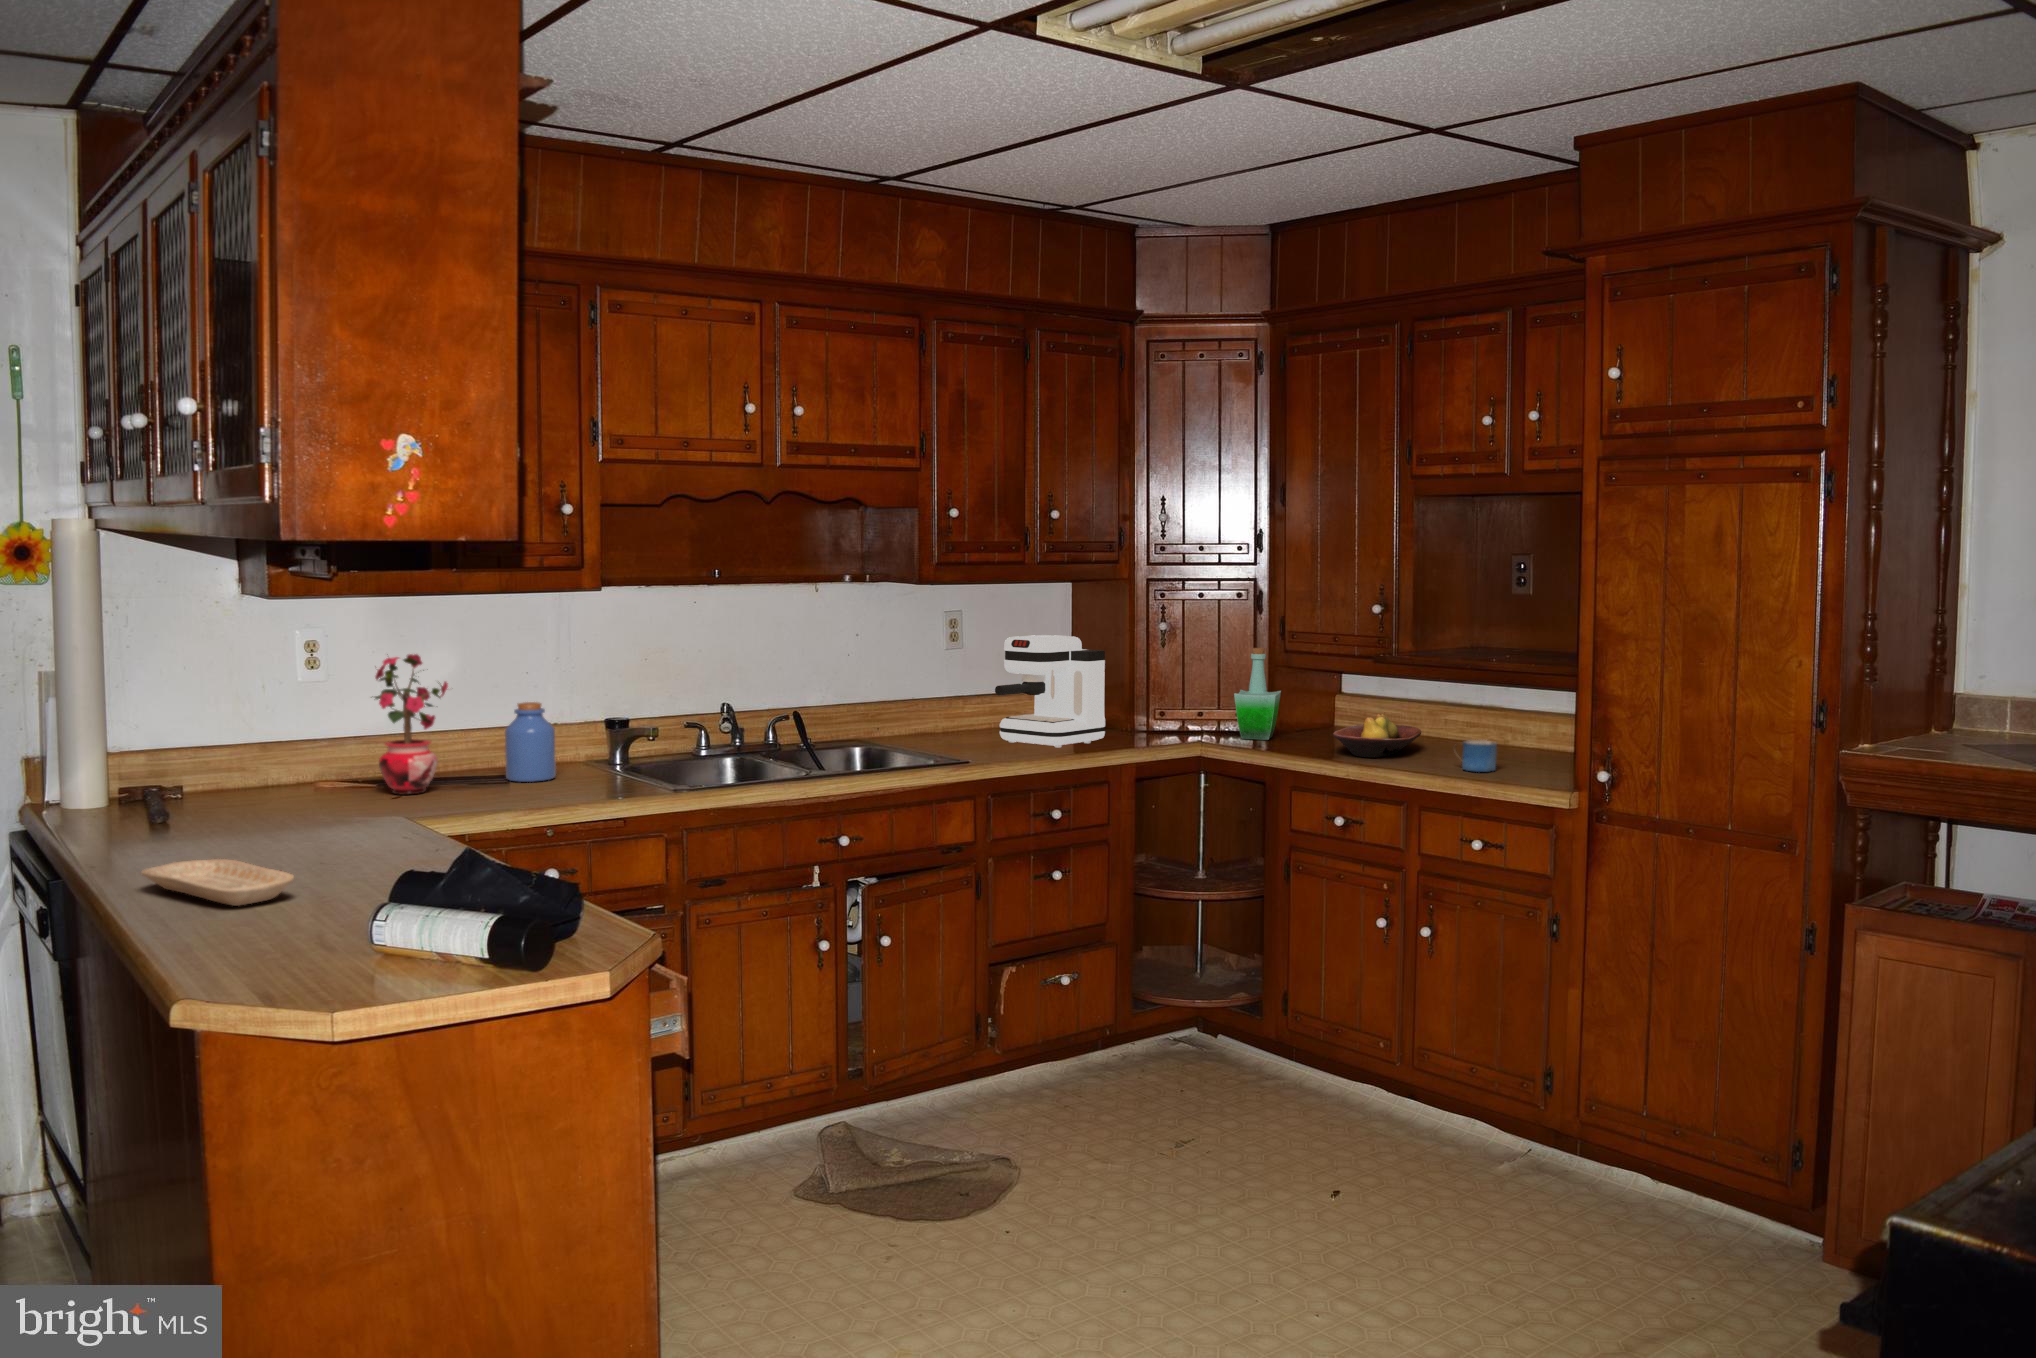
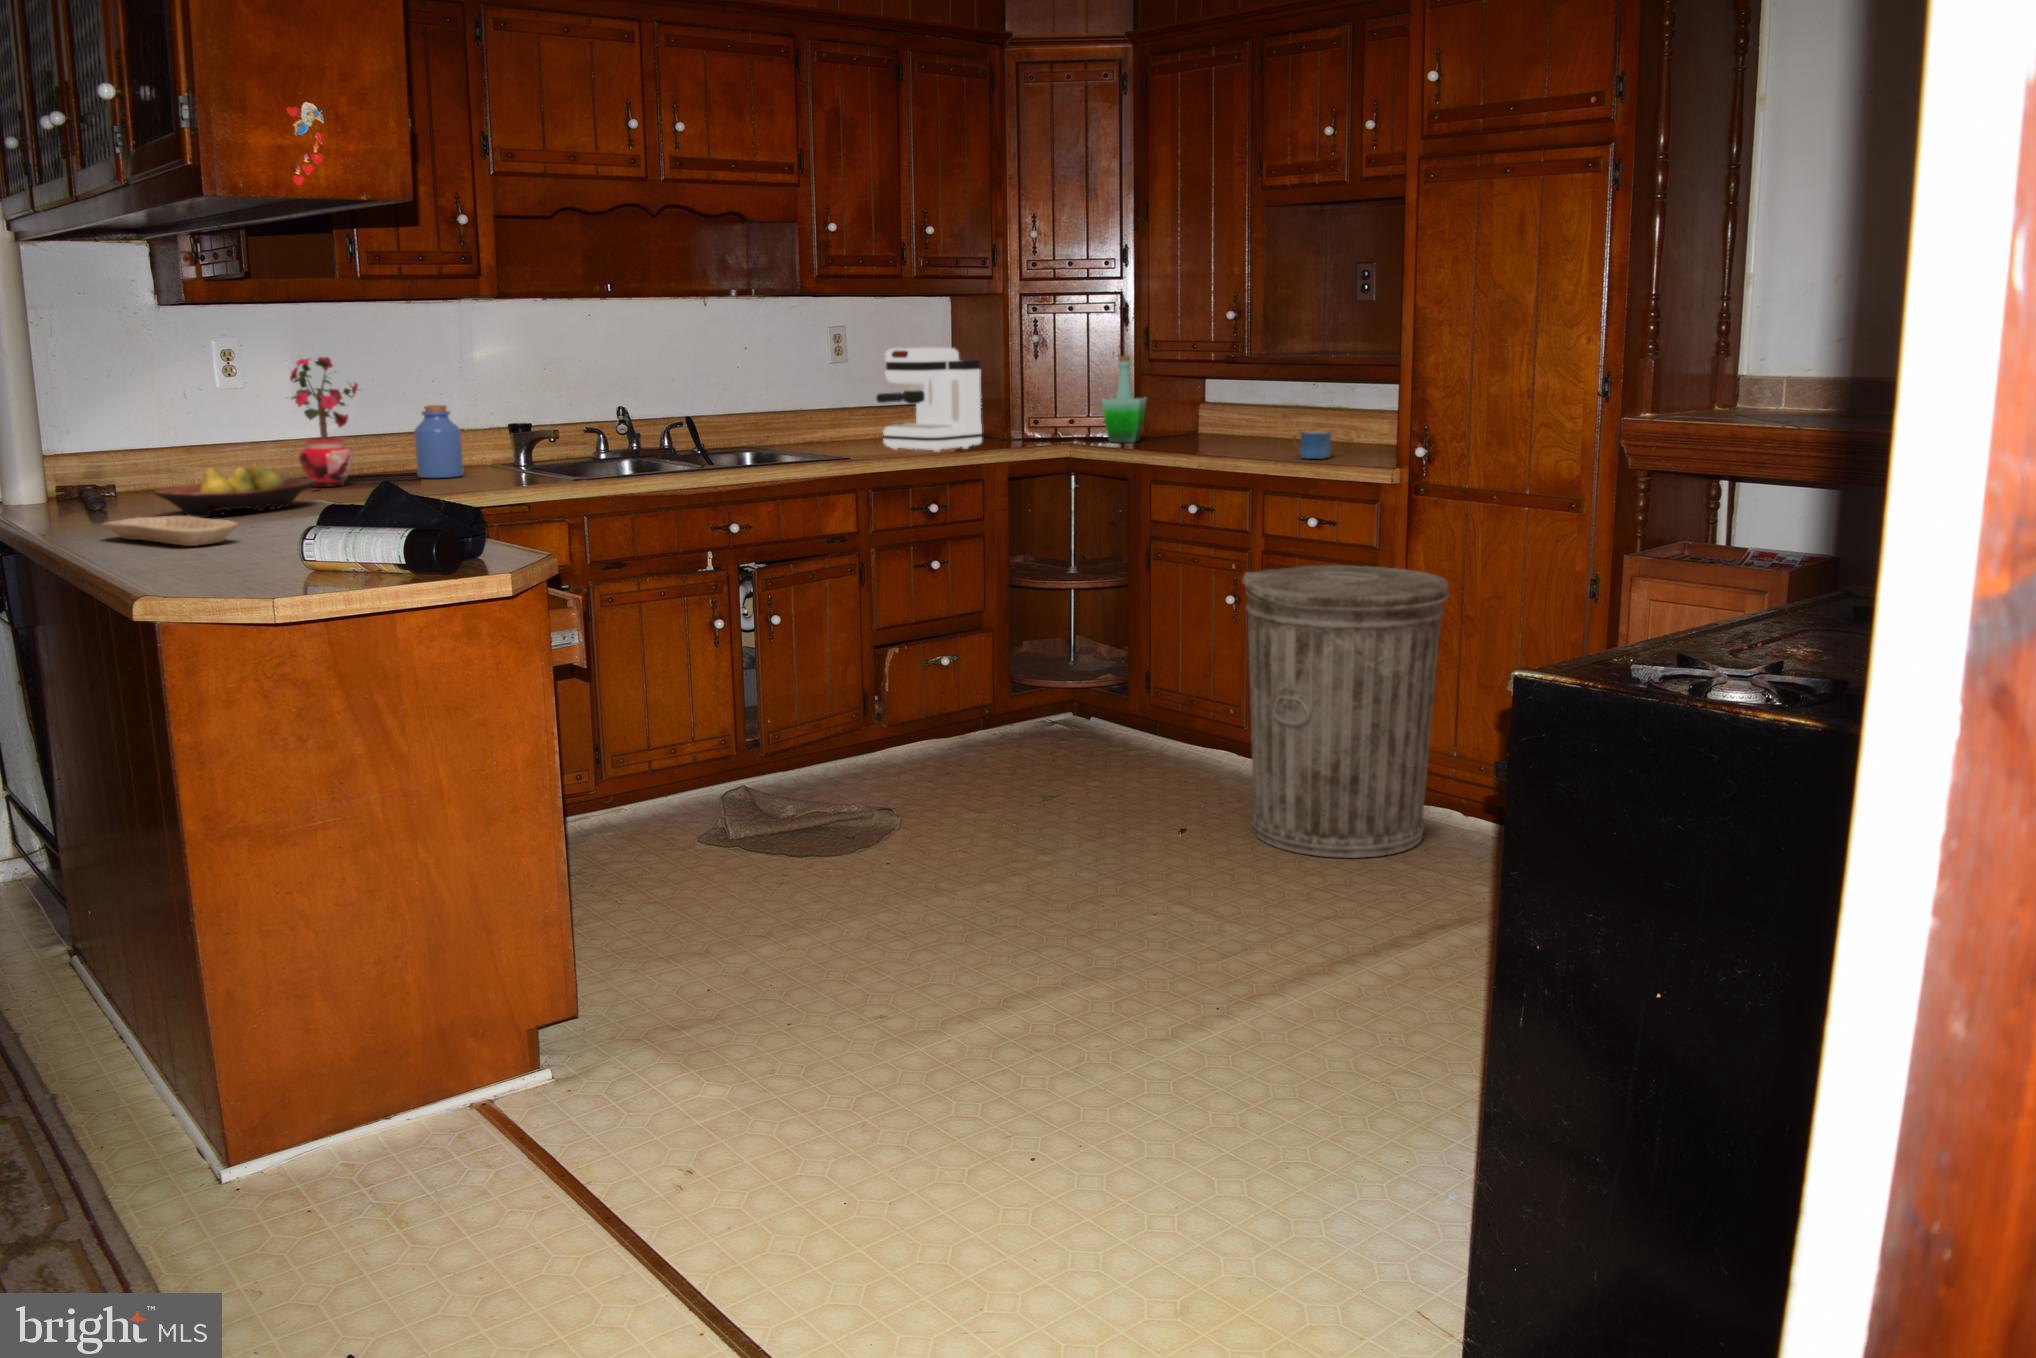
fruit bowl: present [1333,714,1421,757] -> present [154,463,315,517]
trash can: none [1417,898,1660,1253] -> present [1242,565,1449,858]

